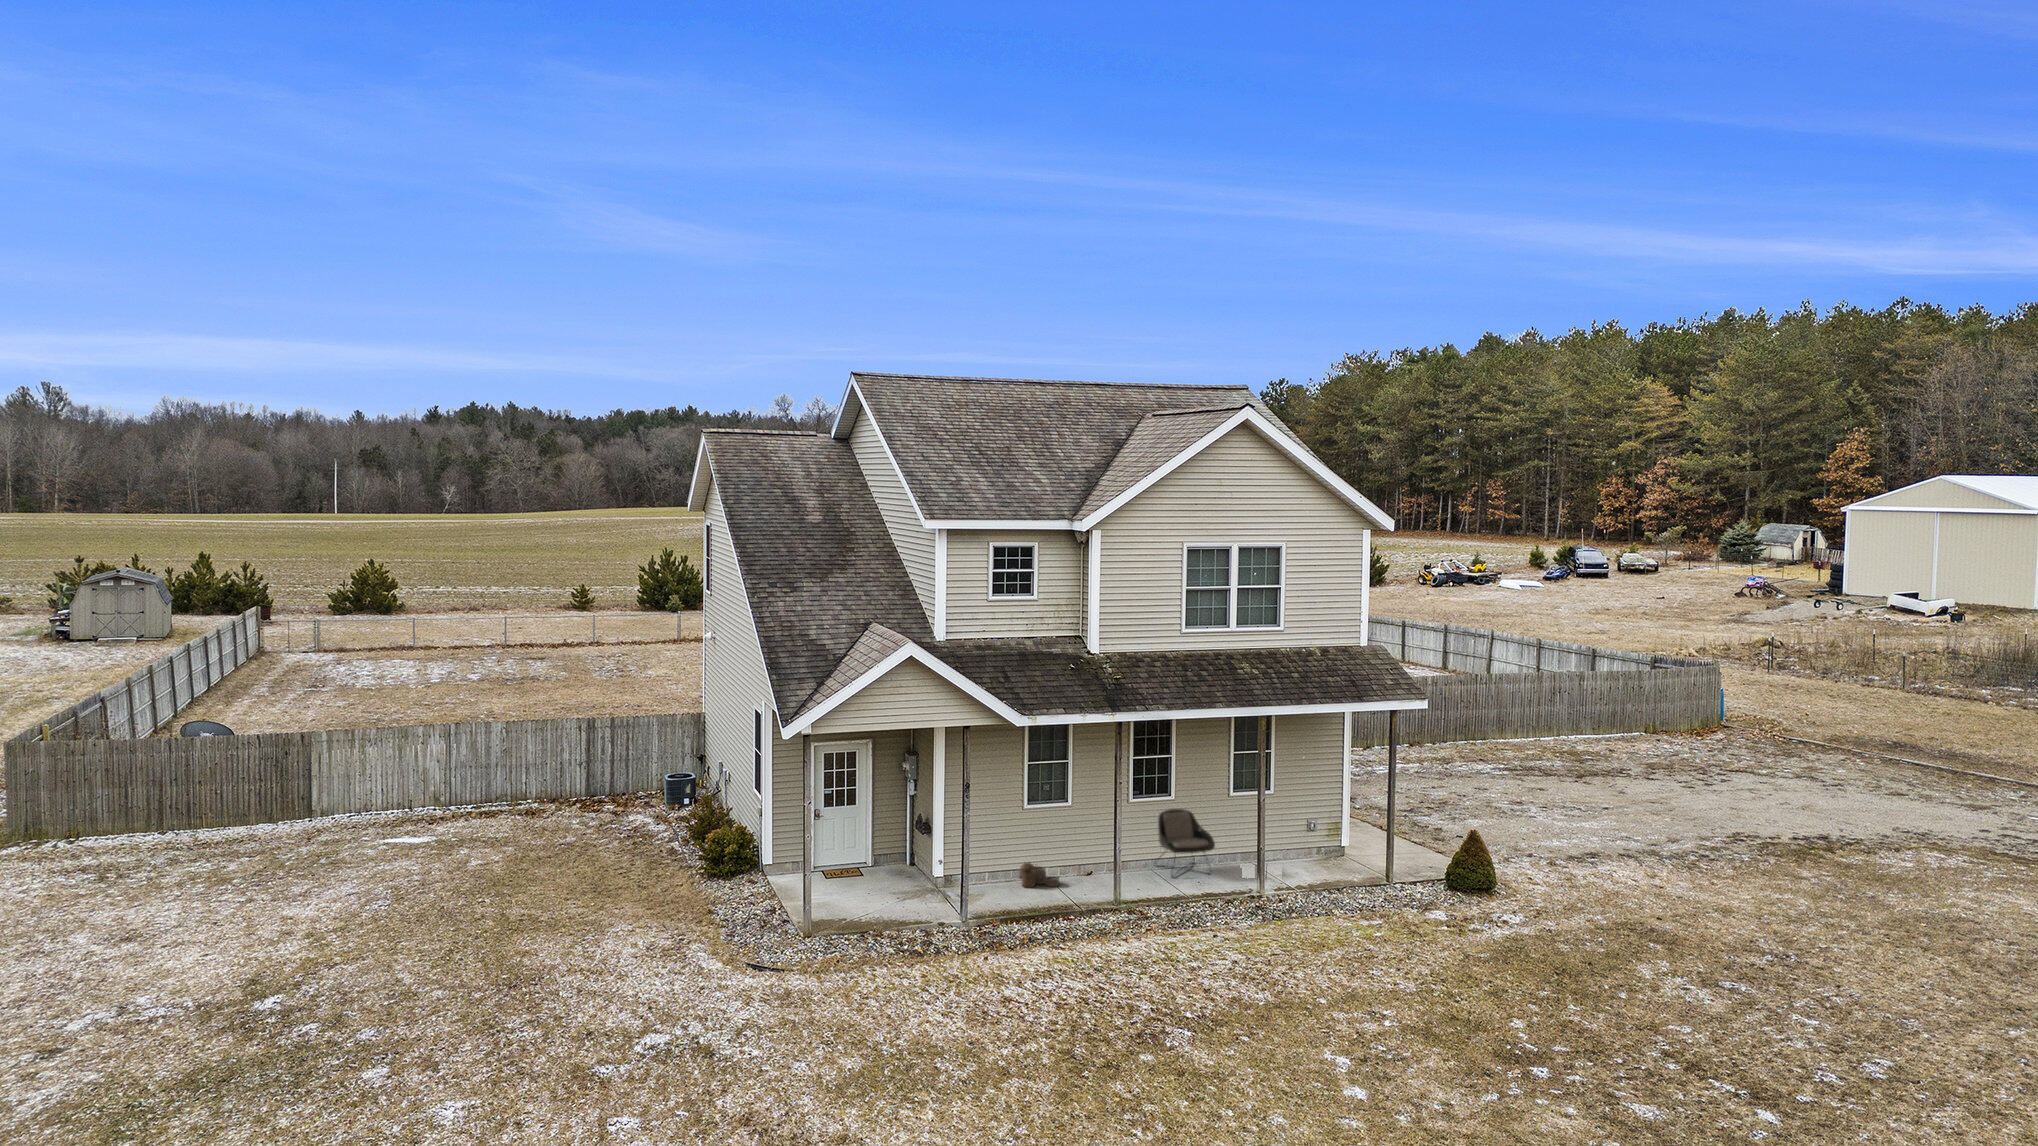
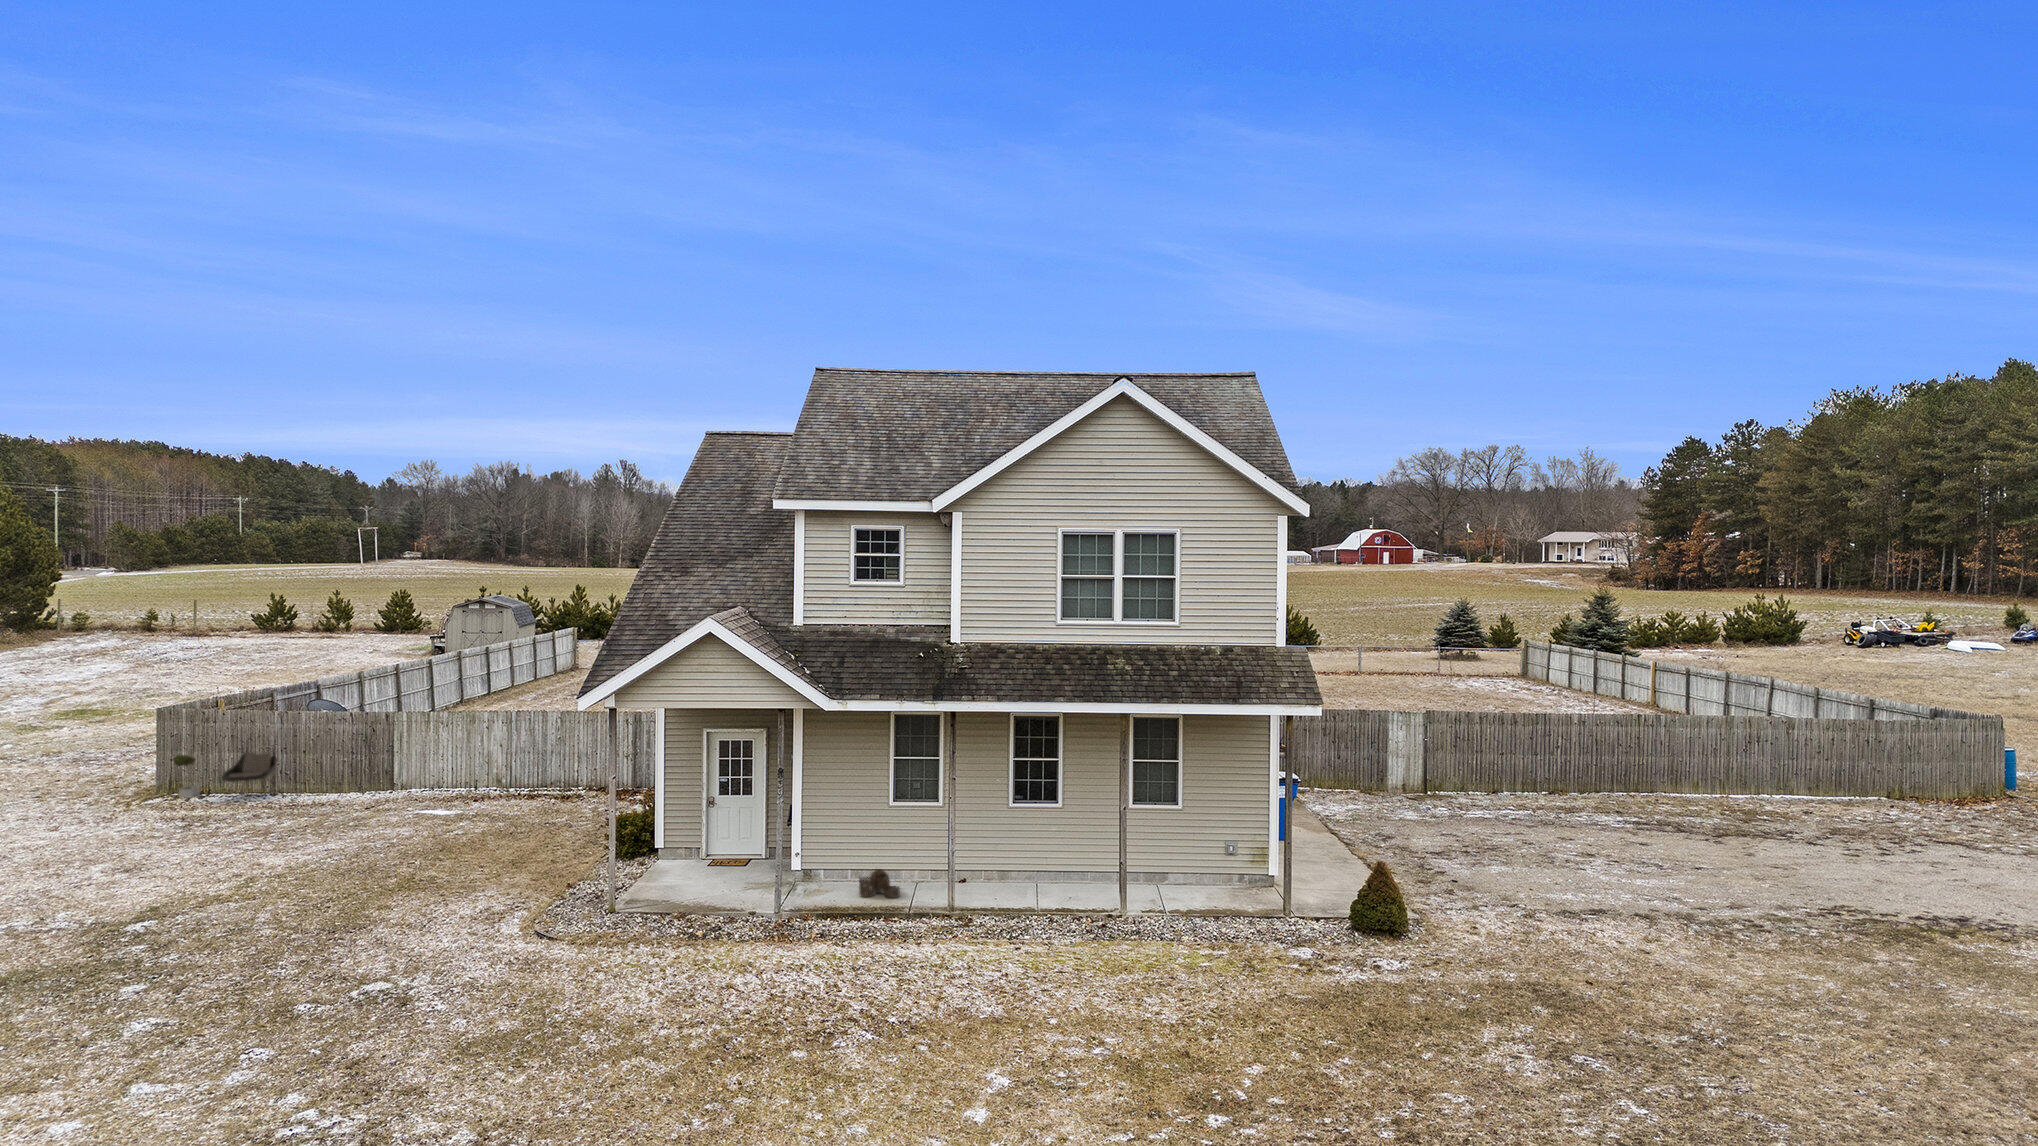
potted tree: none [28,789,59,843] -> present [174,755,200,798]
lounge chair: present [1155,809,1215,877] -> present [222,752,277,795]

